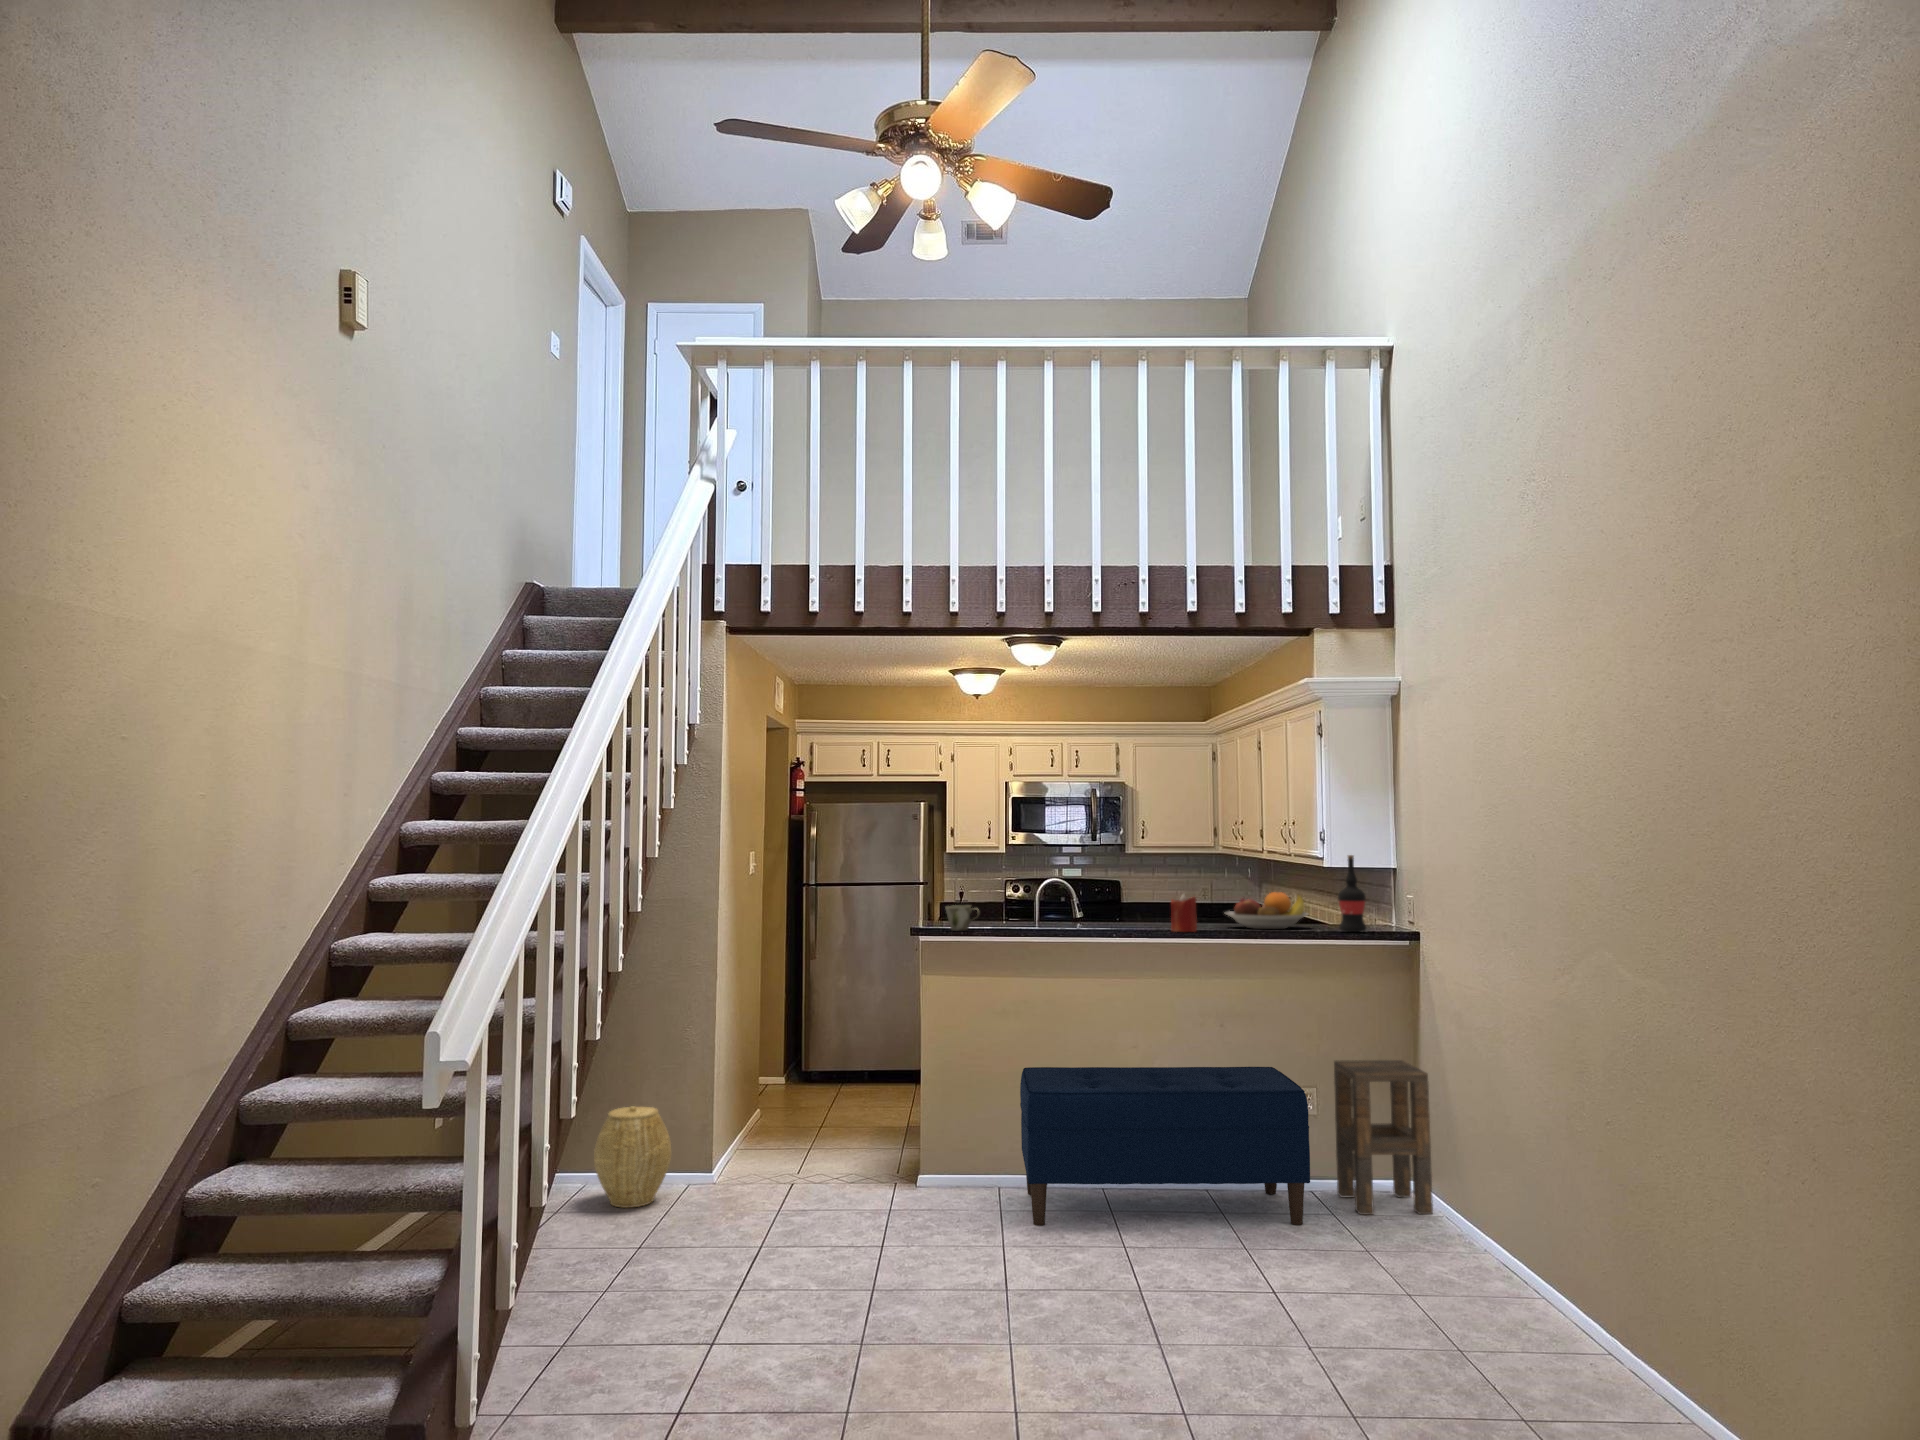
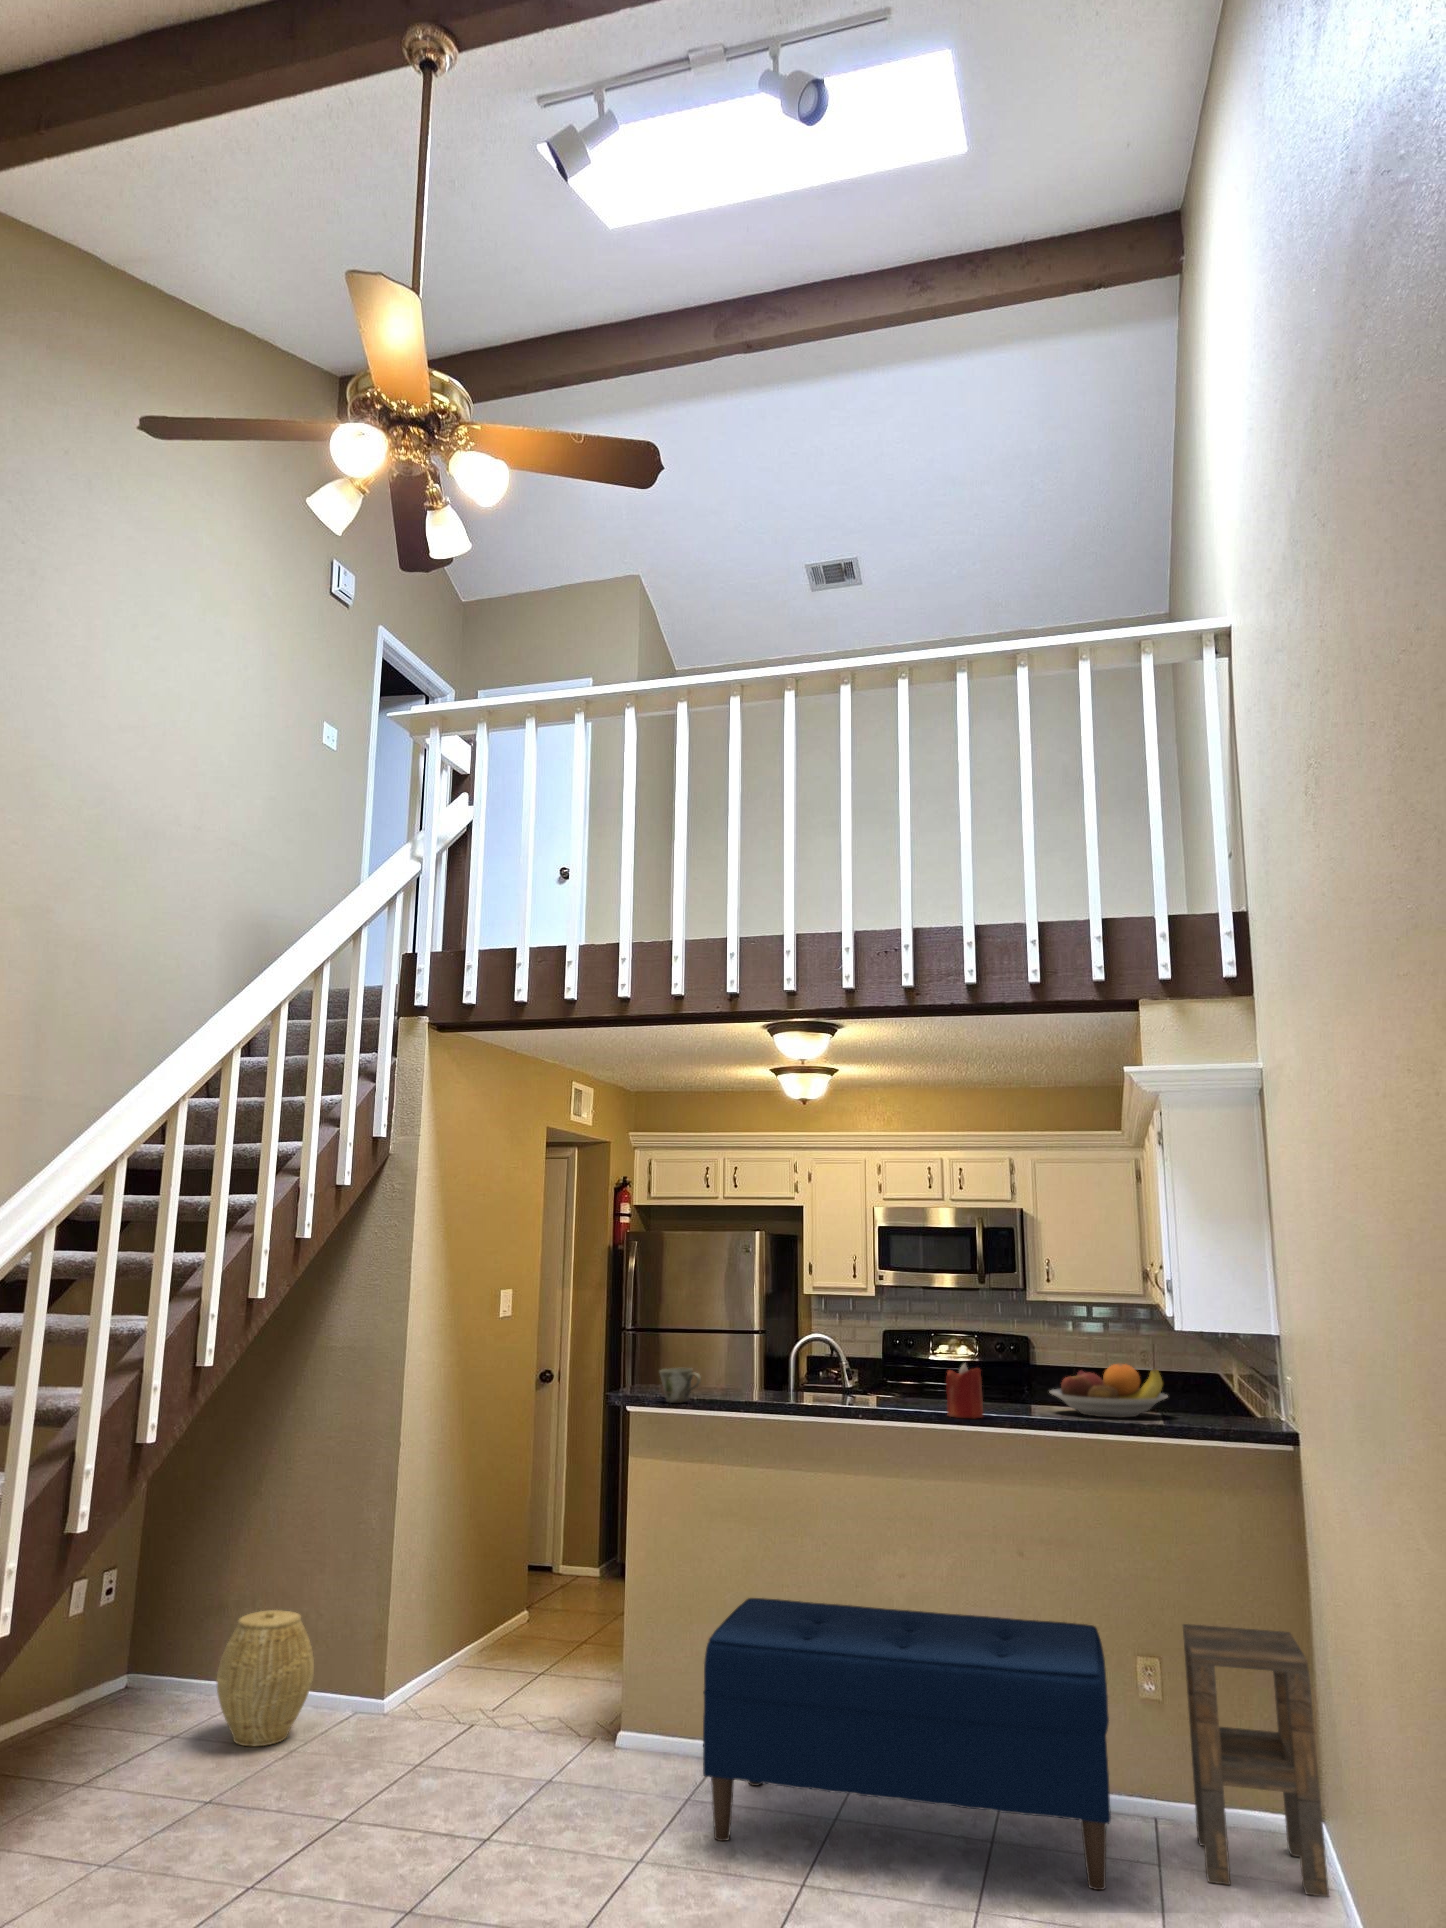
wine bottle: present [1338,855,1366,932] -> none [1182,1315,1226,1430]

